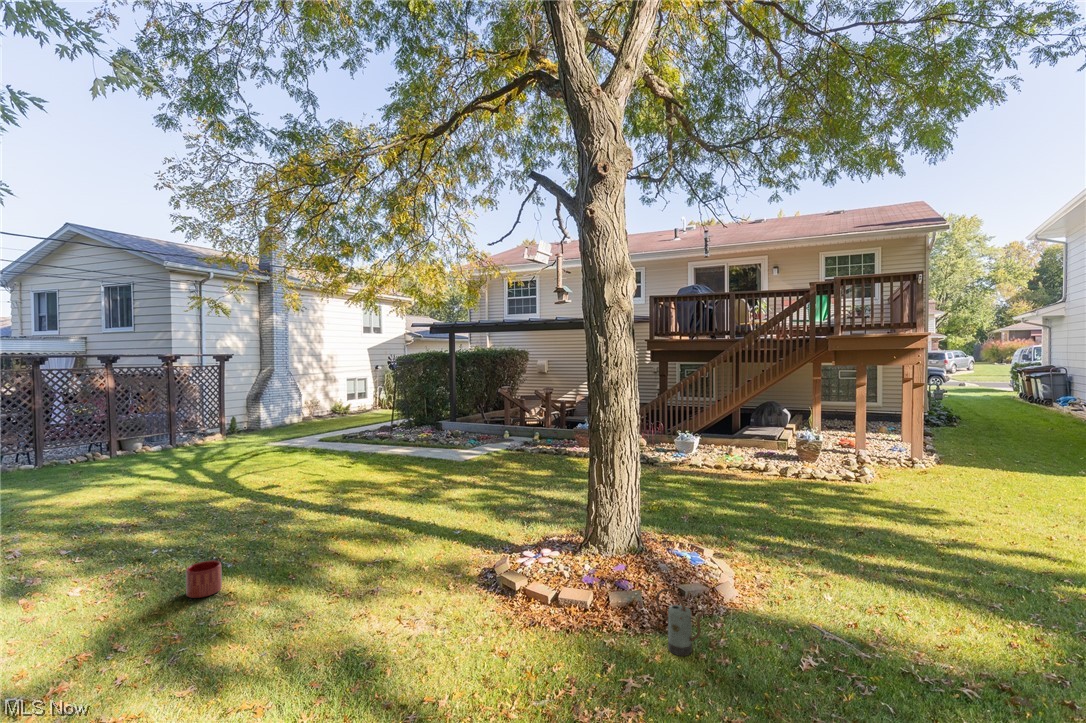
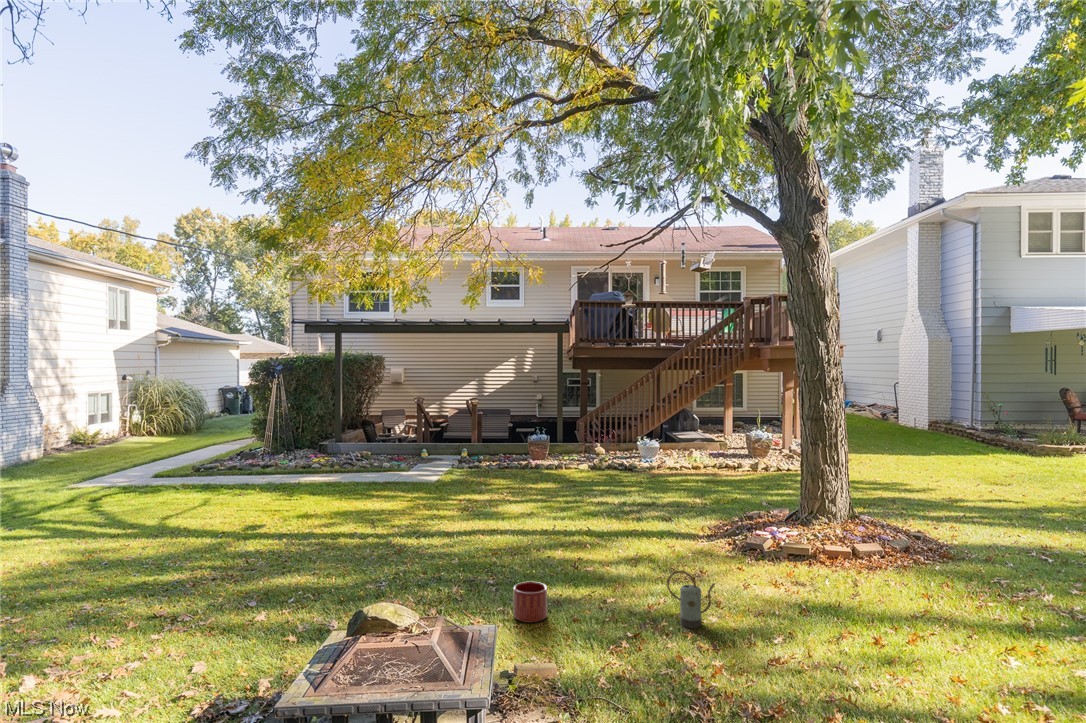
watering can: present [656,589,705,656] -> present [667,571,715,628]

